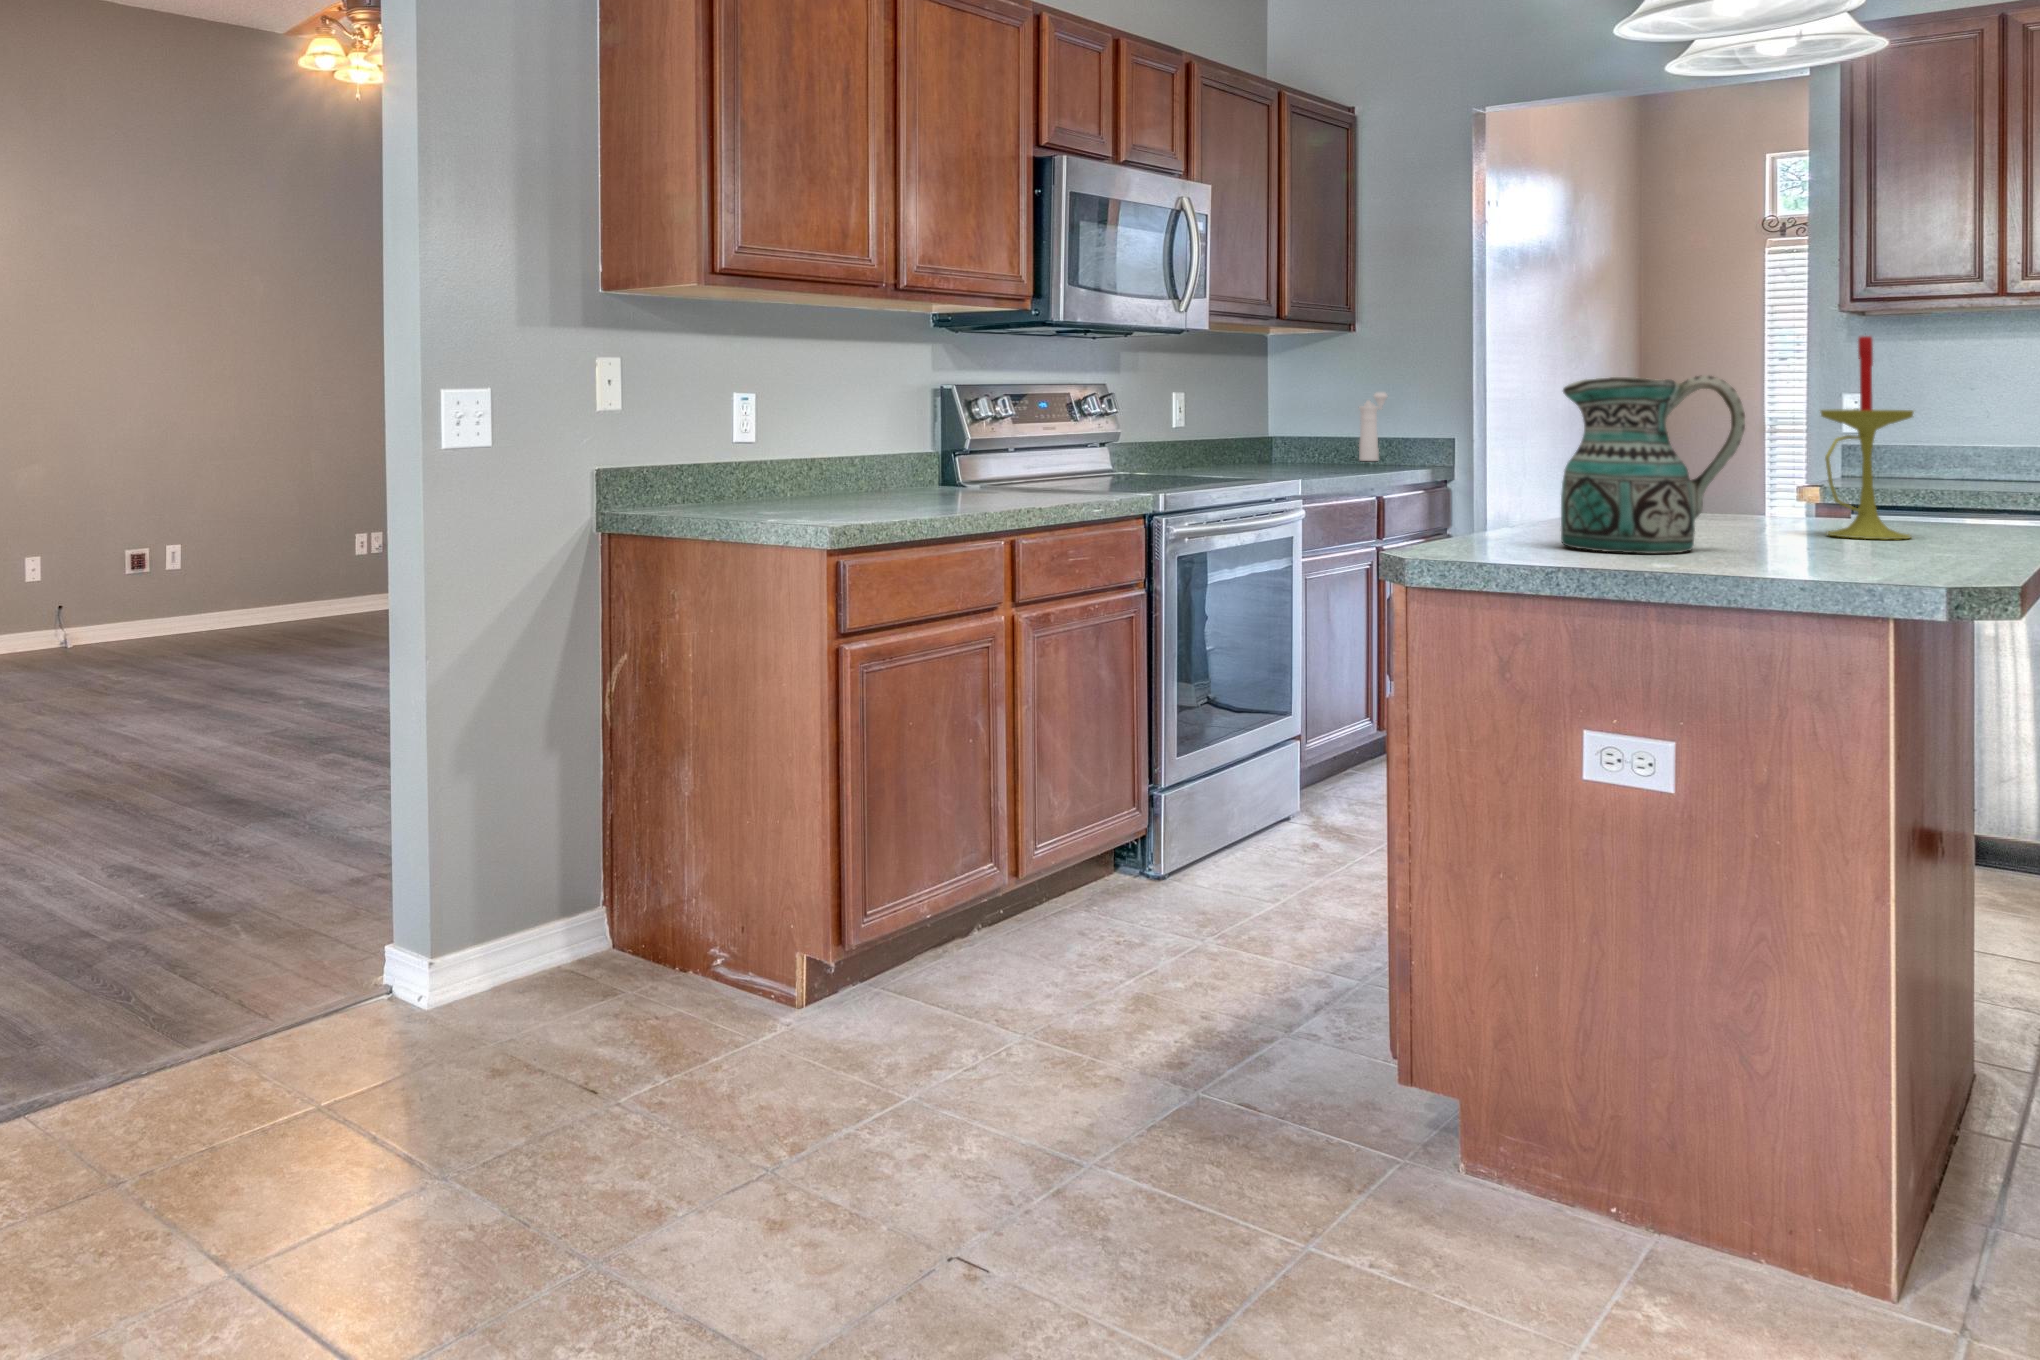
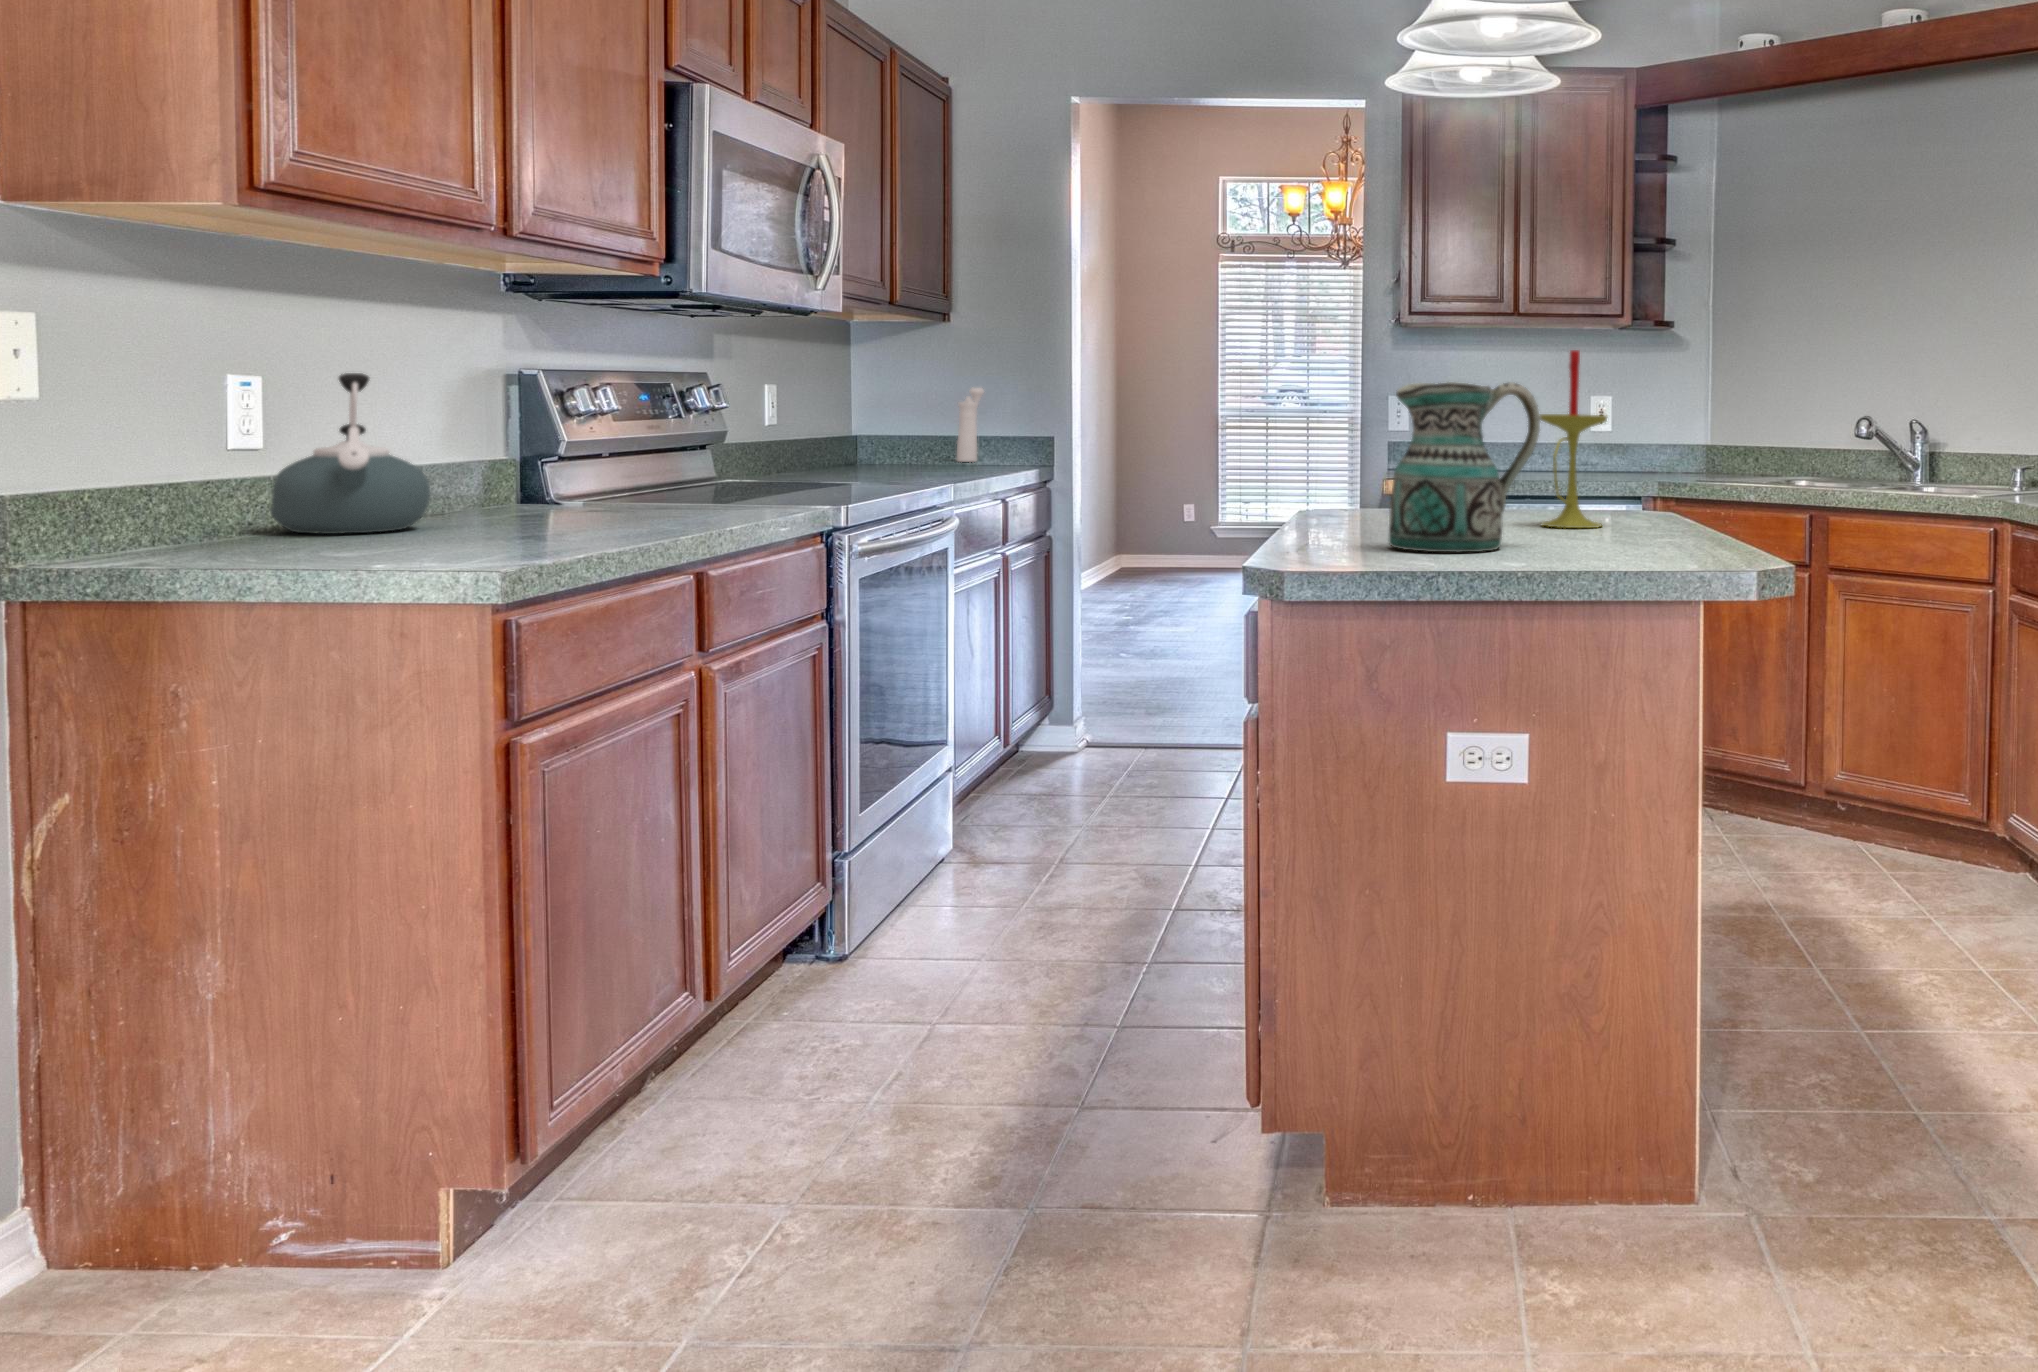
kettle: none [763,390,856,500] -> present [270,373,430,534]

